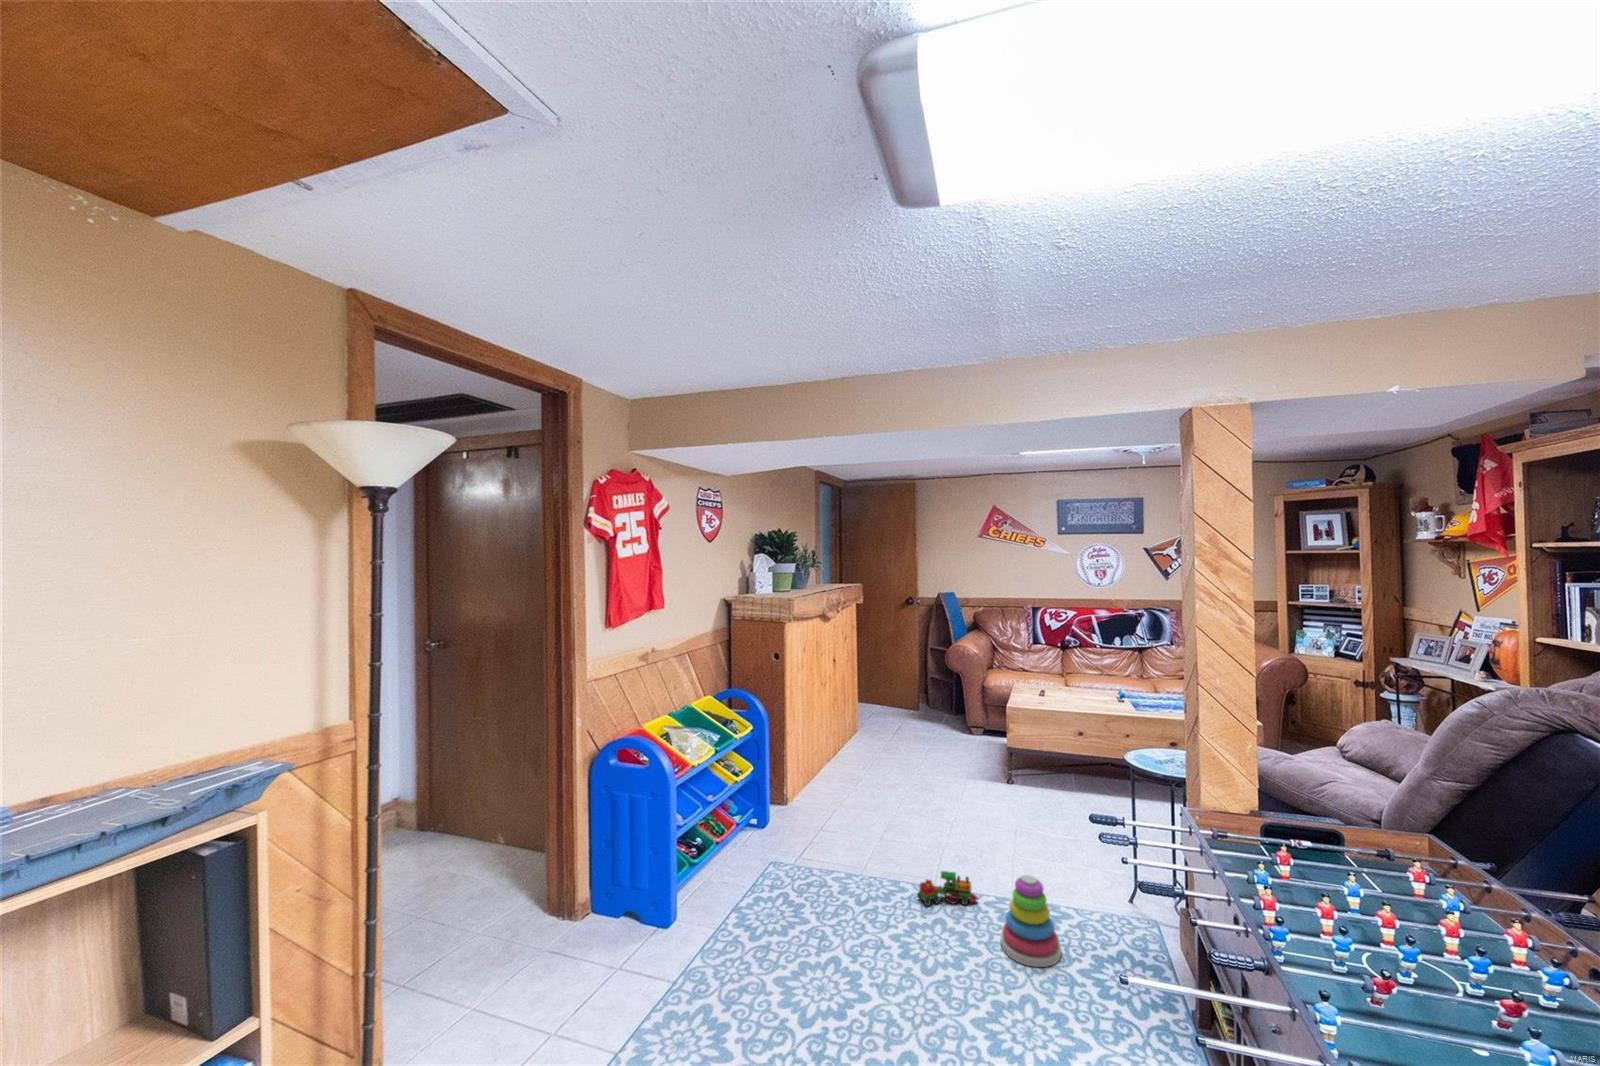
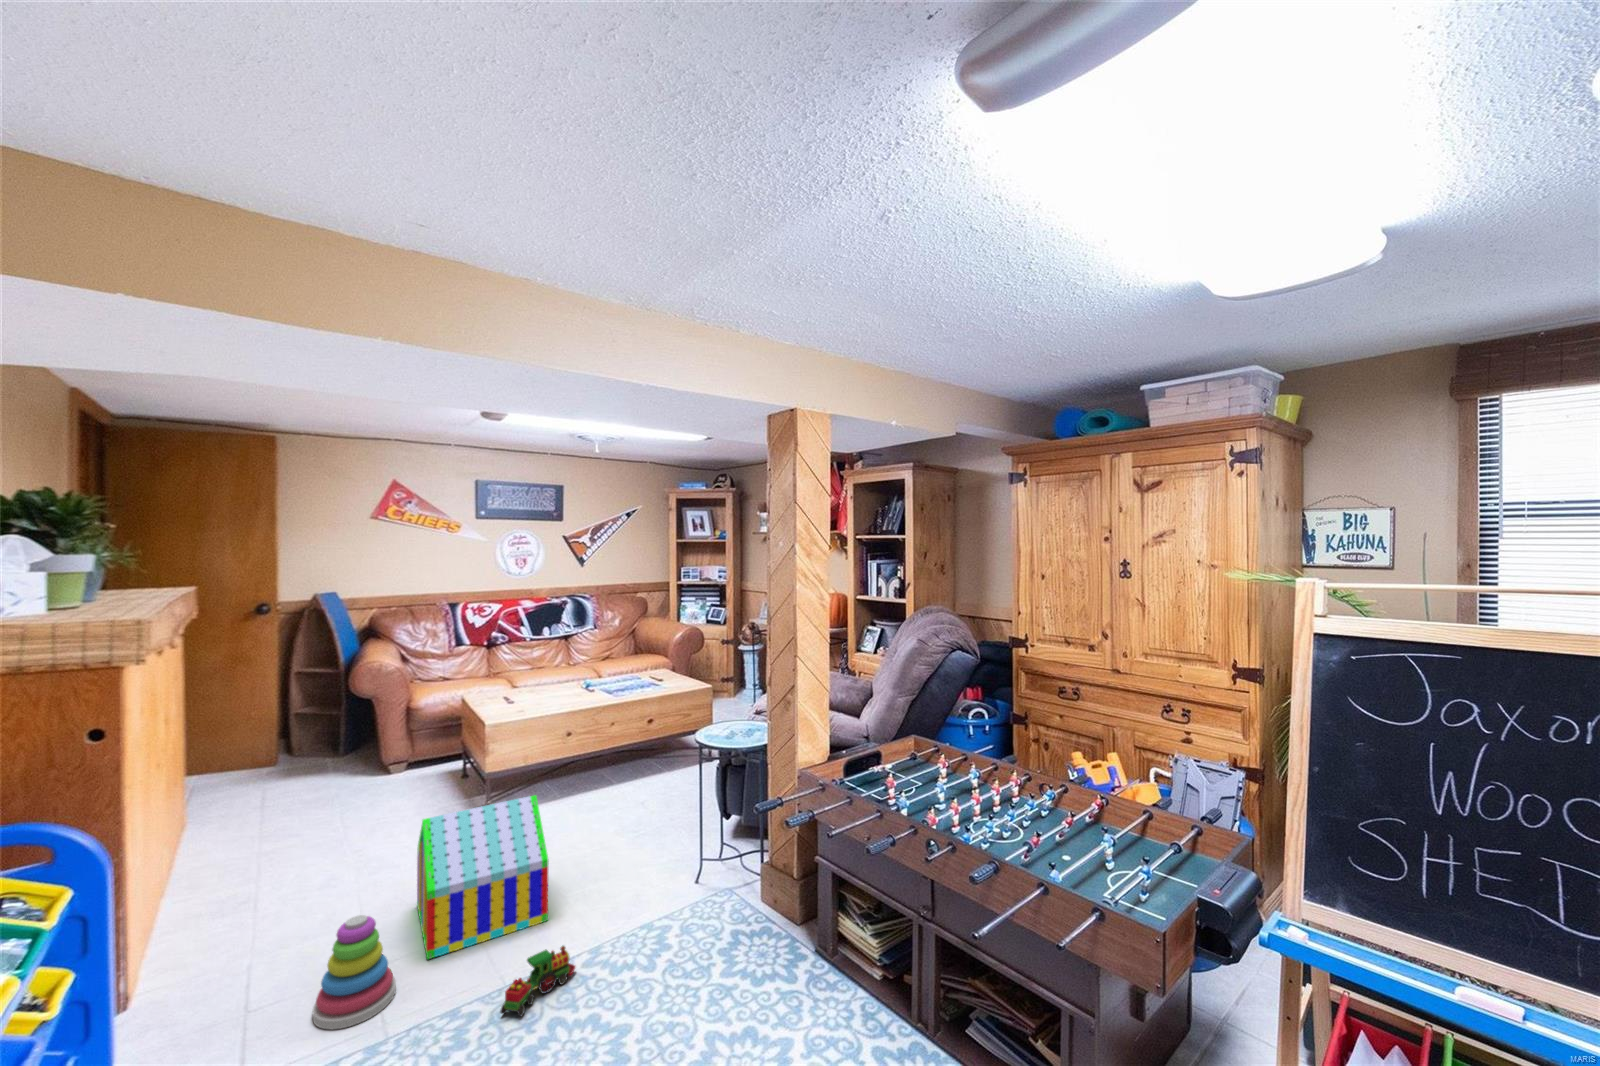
toy house: none [907,754,1000,864] -> present [417,795,548,959]
stacking toy: present [1001,875,1061,967] -> present [313,915,396,1030]

